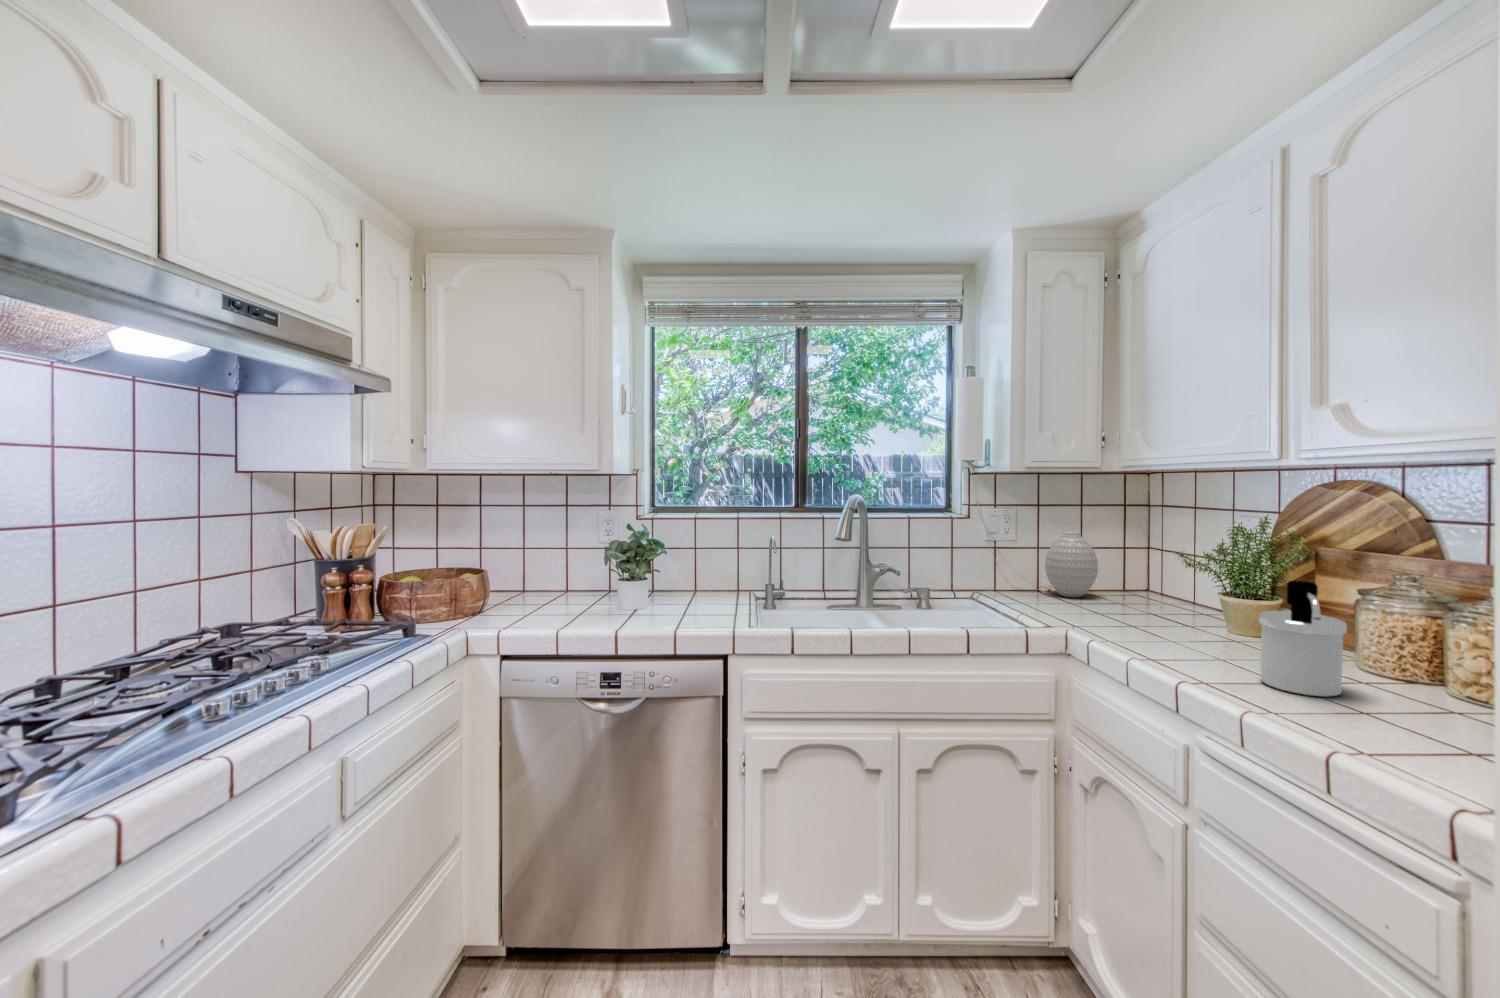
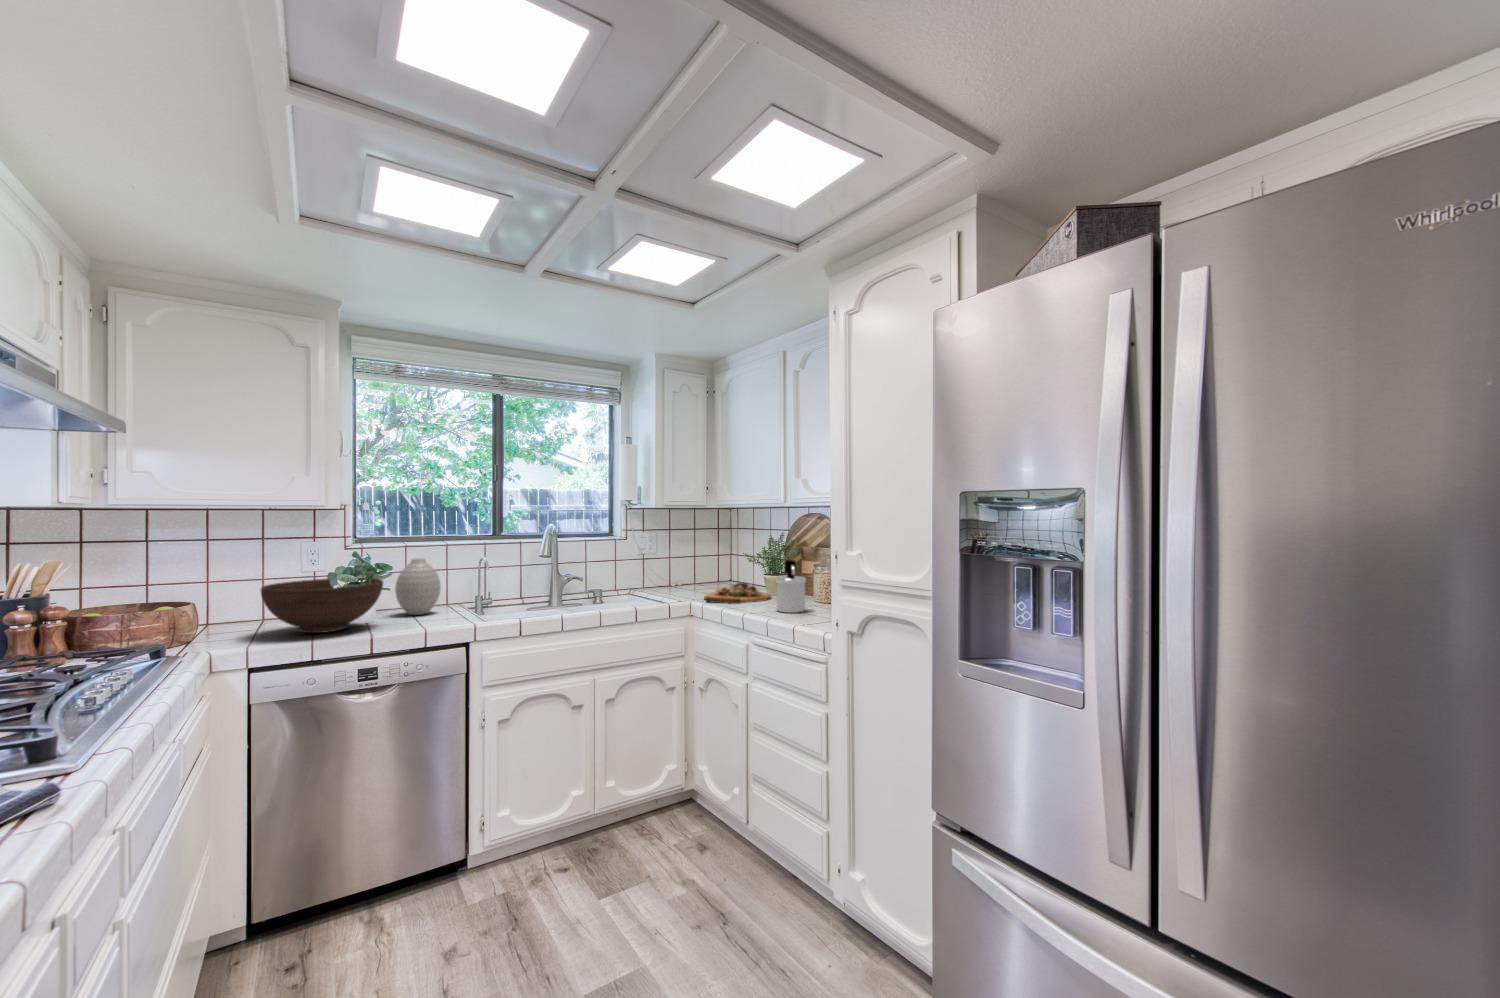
vase: present [1045,531,1098,597] -> present [395,558,441,615]
fruit bowl: none [525,554,646,619] -> present [261,578,383,633]
cutting board: none [1094,601,1238,645] -> present [704,583,771,604]

